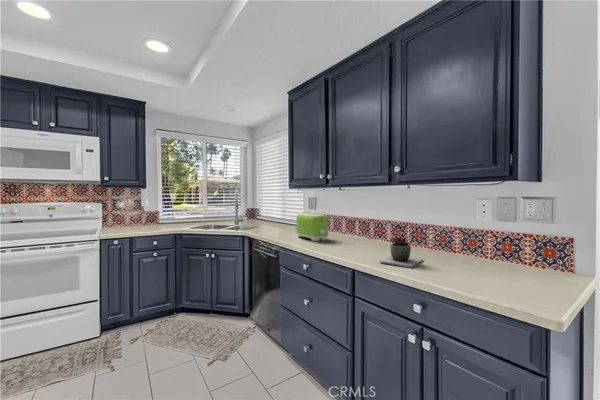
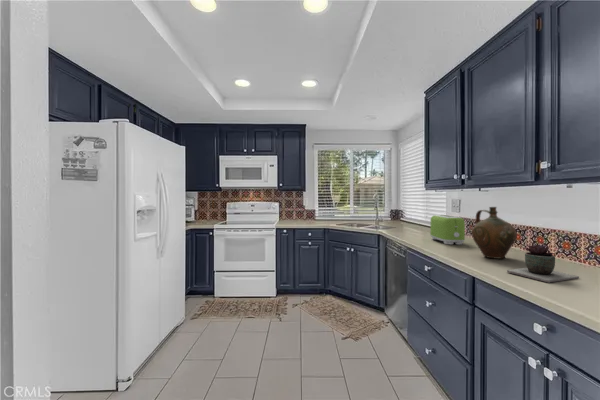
ceramic jug: none [342,205,375,251] -> present [472,207,517,259]

